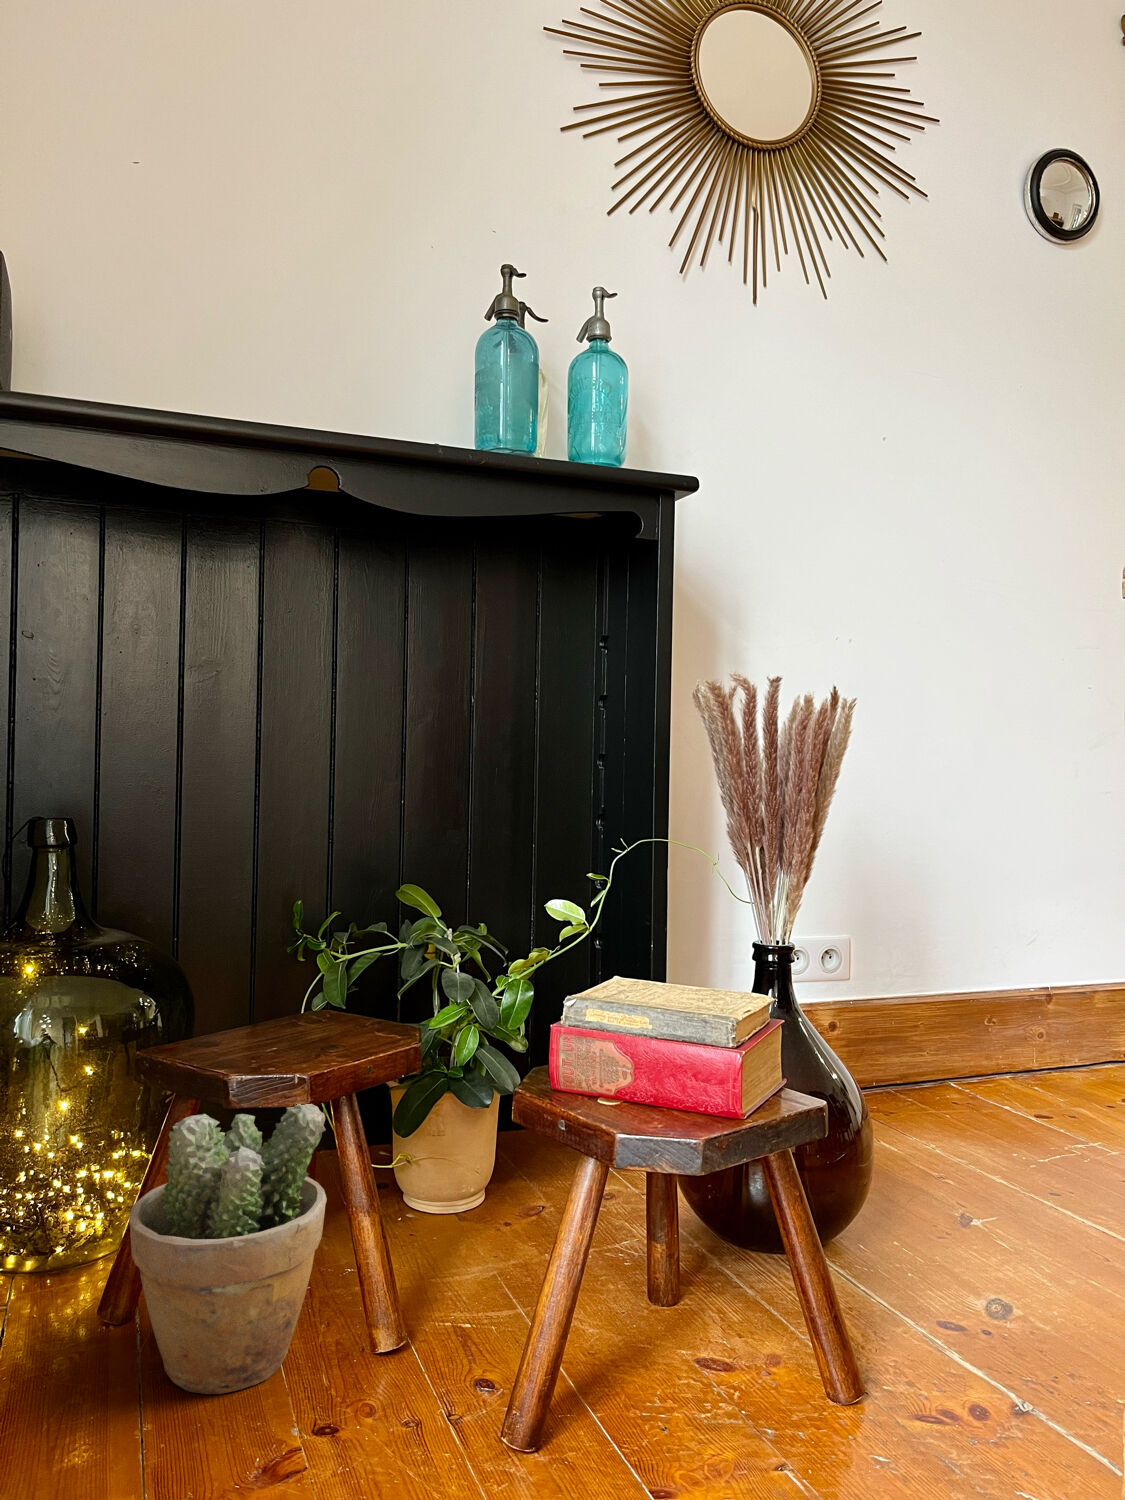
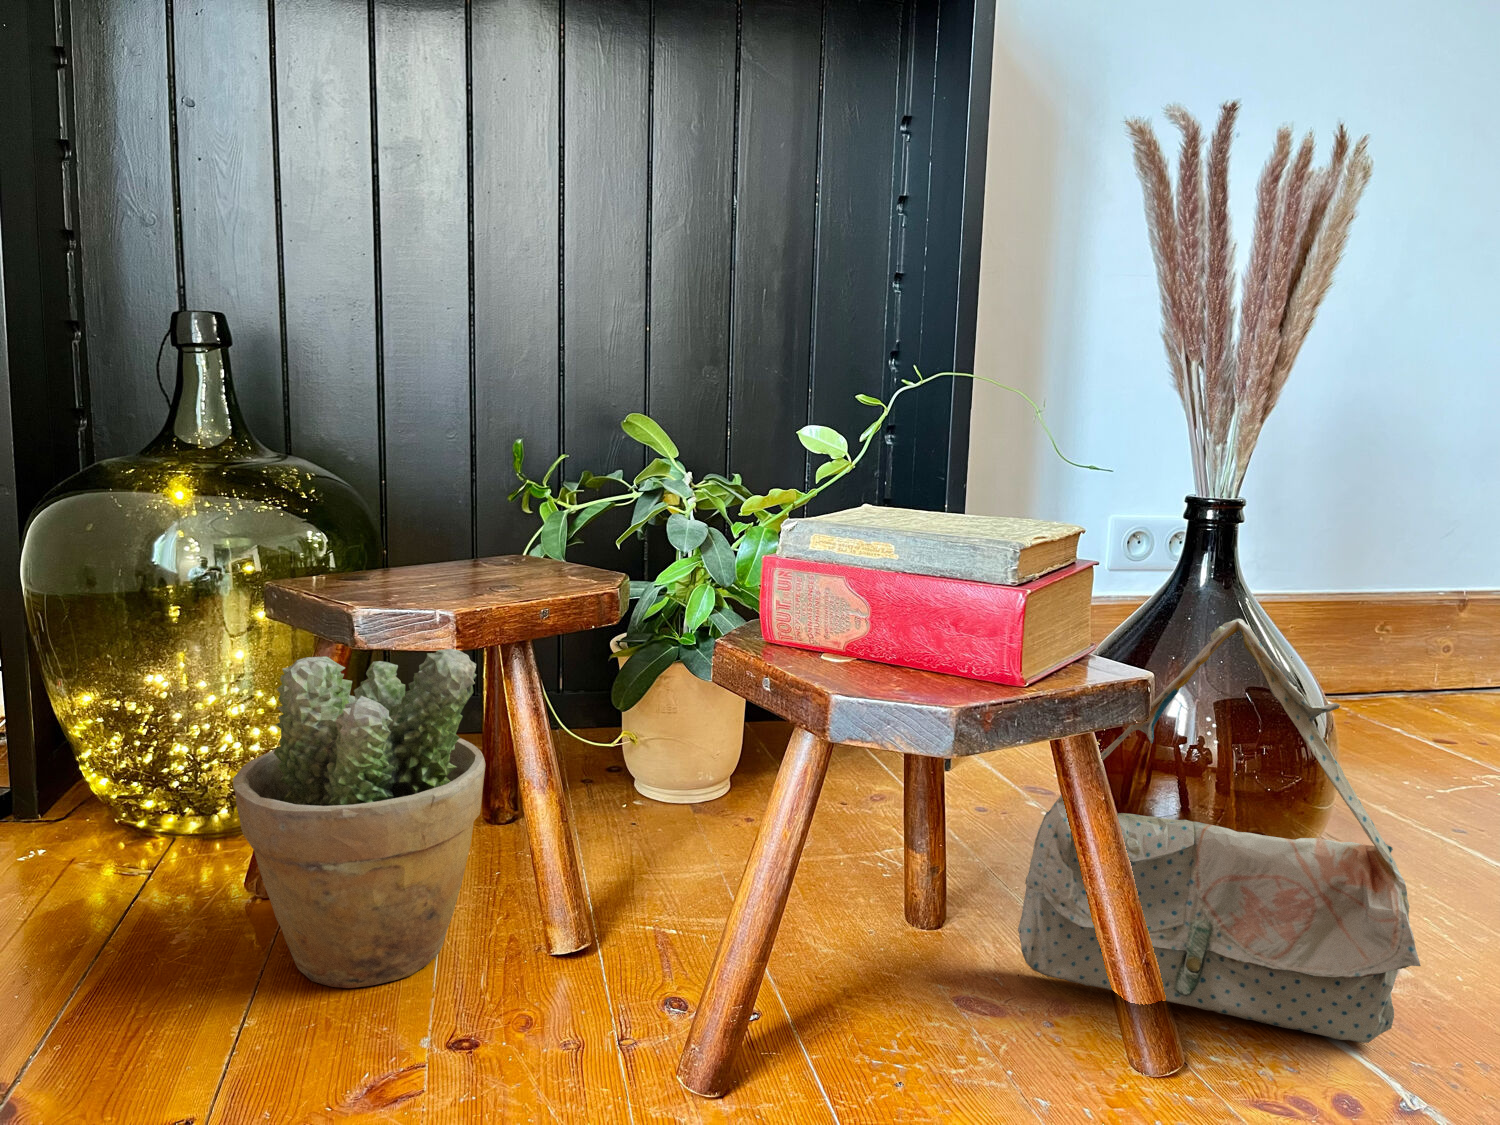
bag: none [738,1054,1019,1368] -> present [1018,619,1421,1043]

